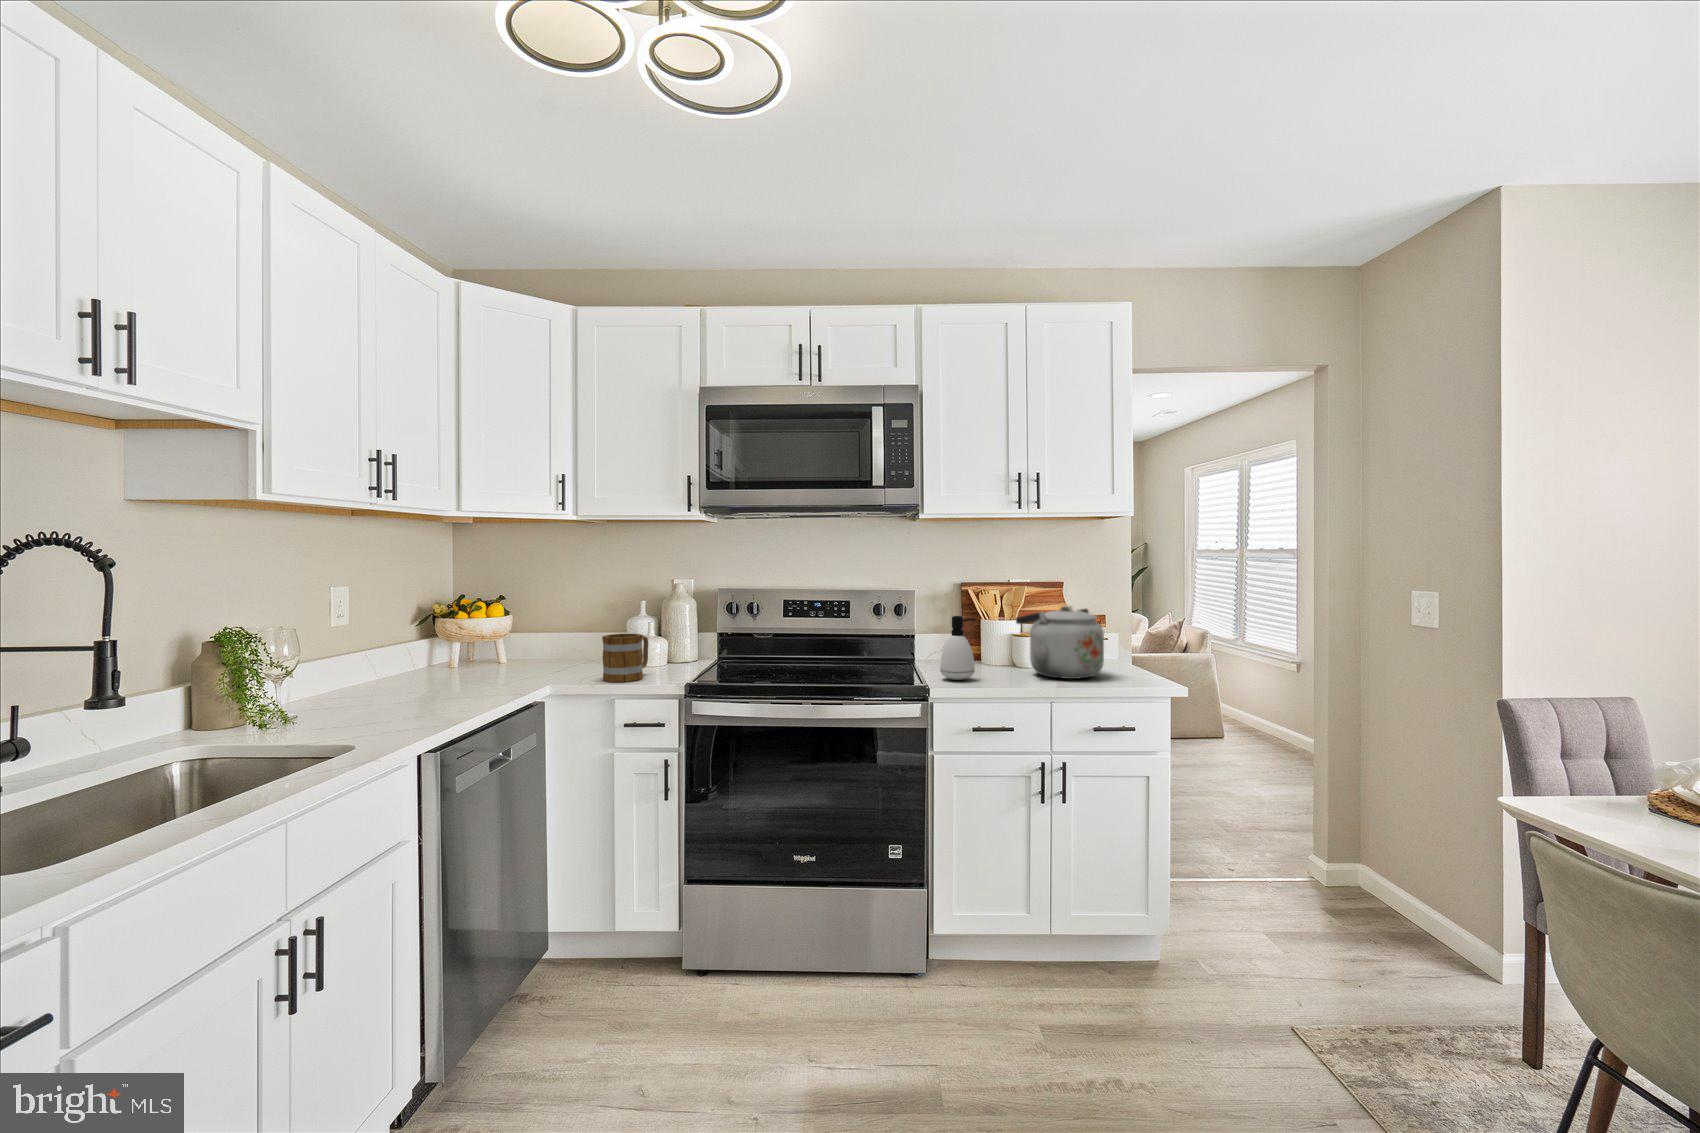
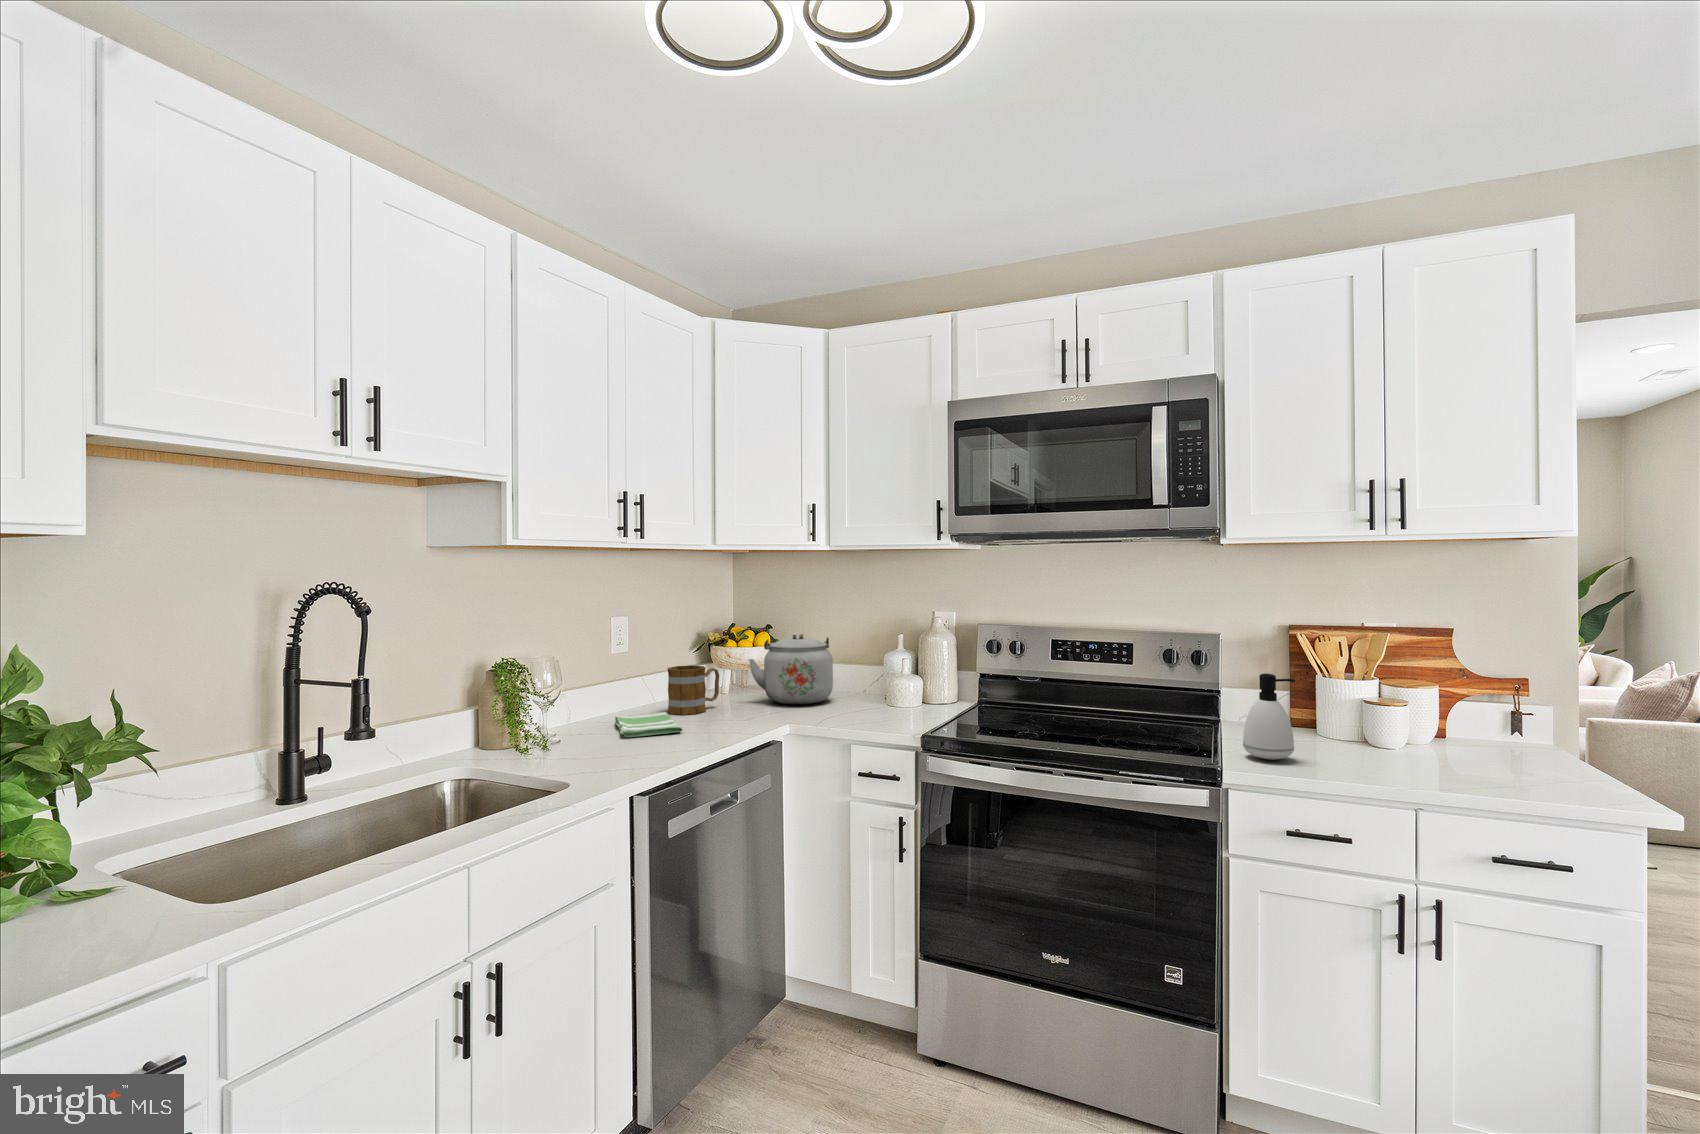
kettle: present [1016,606,1104,679] -> present [748,634,833,704]
mug: present [602,634,648,682] -> present [668,665,719,715]
dish towel: none [349,683,440,708] -> present [615,712,683,738]

